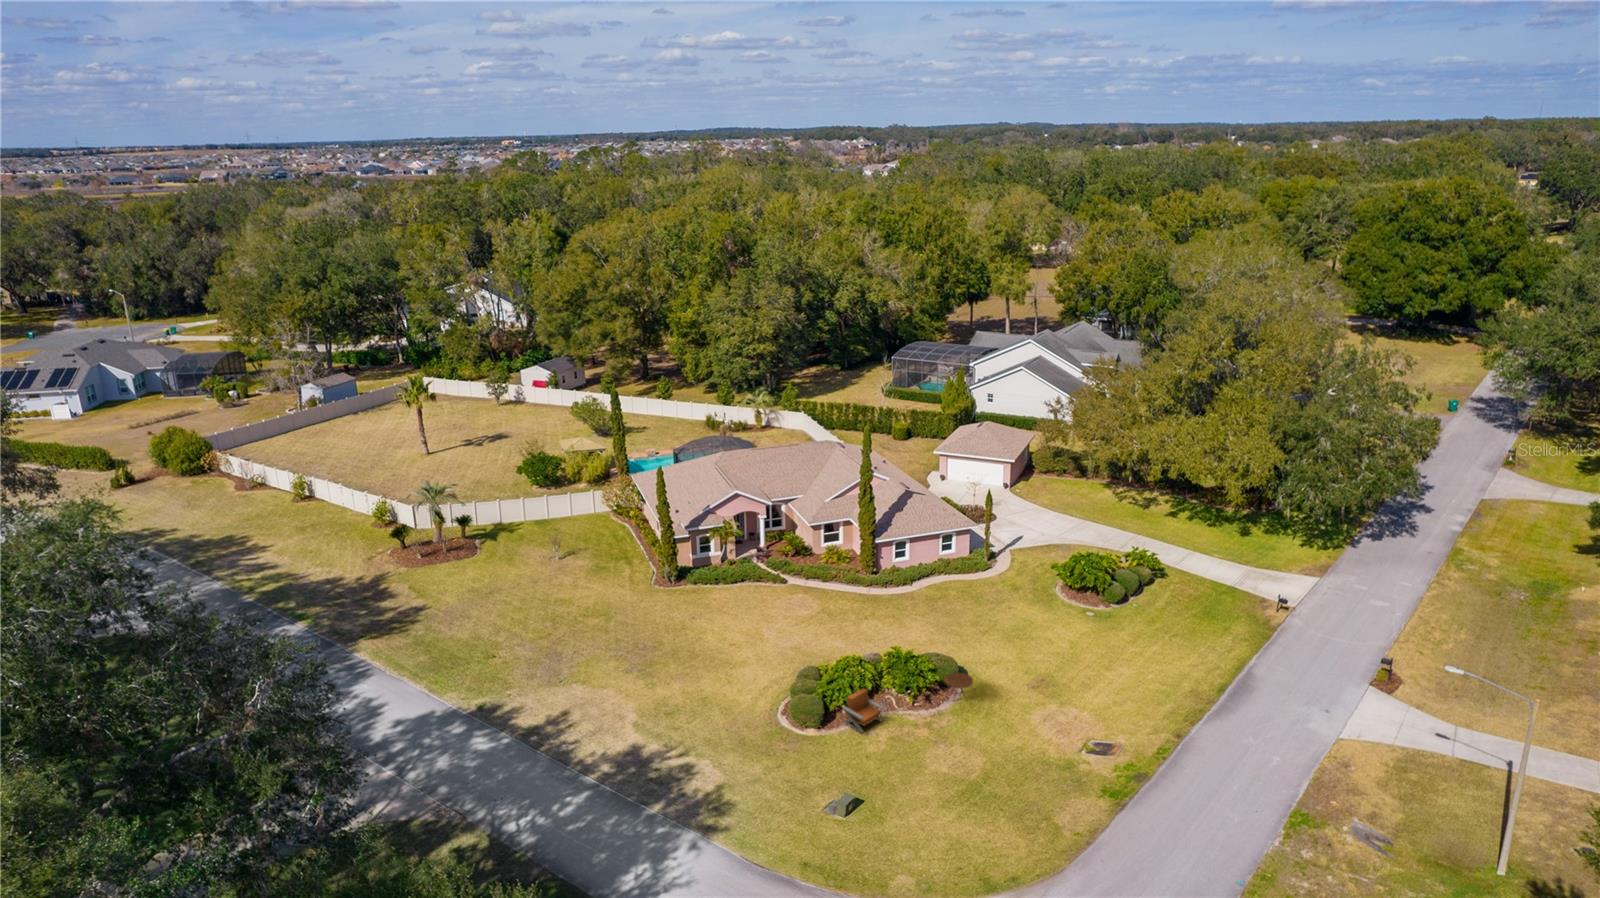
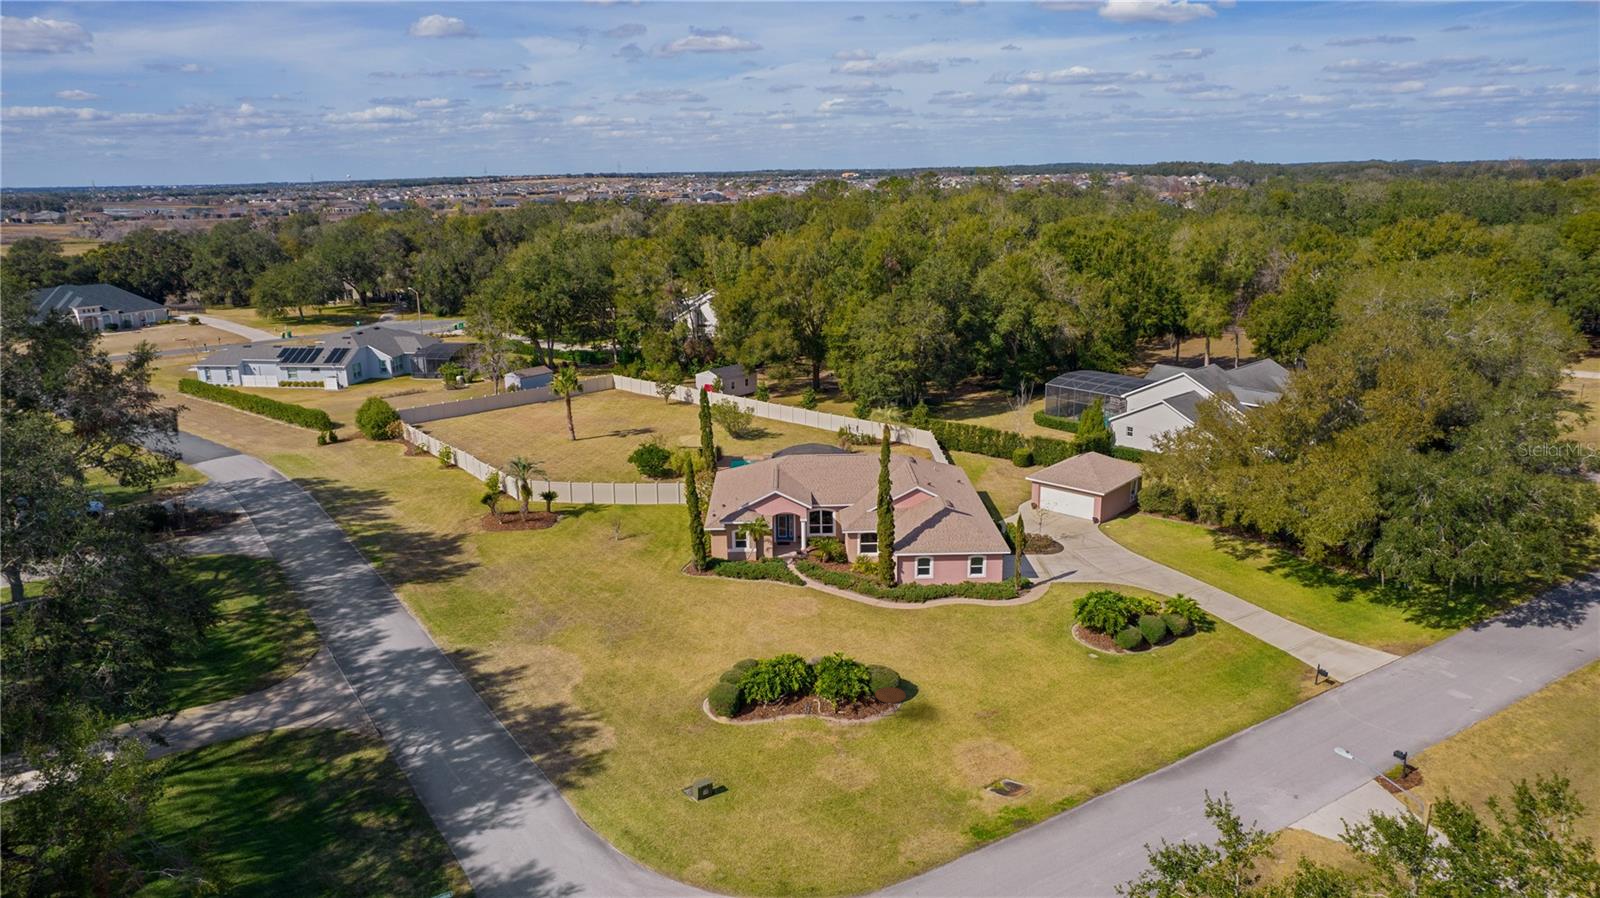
lounge chair: present [843,689,883,733] -> none [758,685,798,729]

